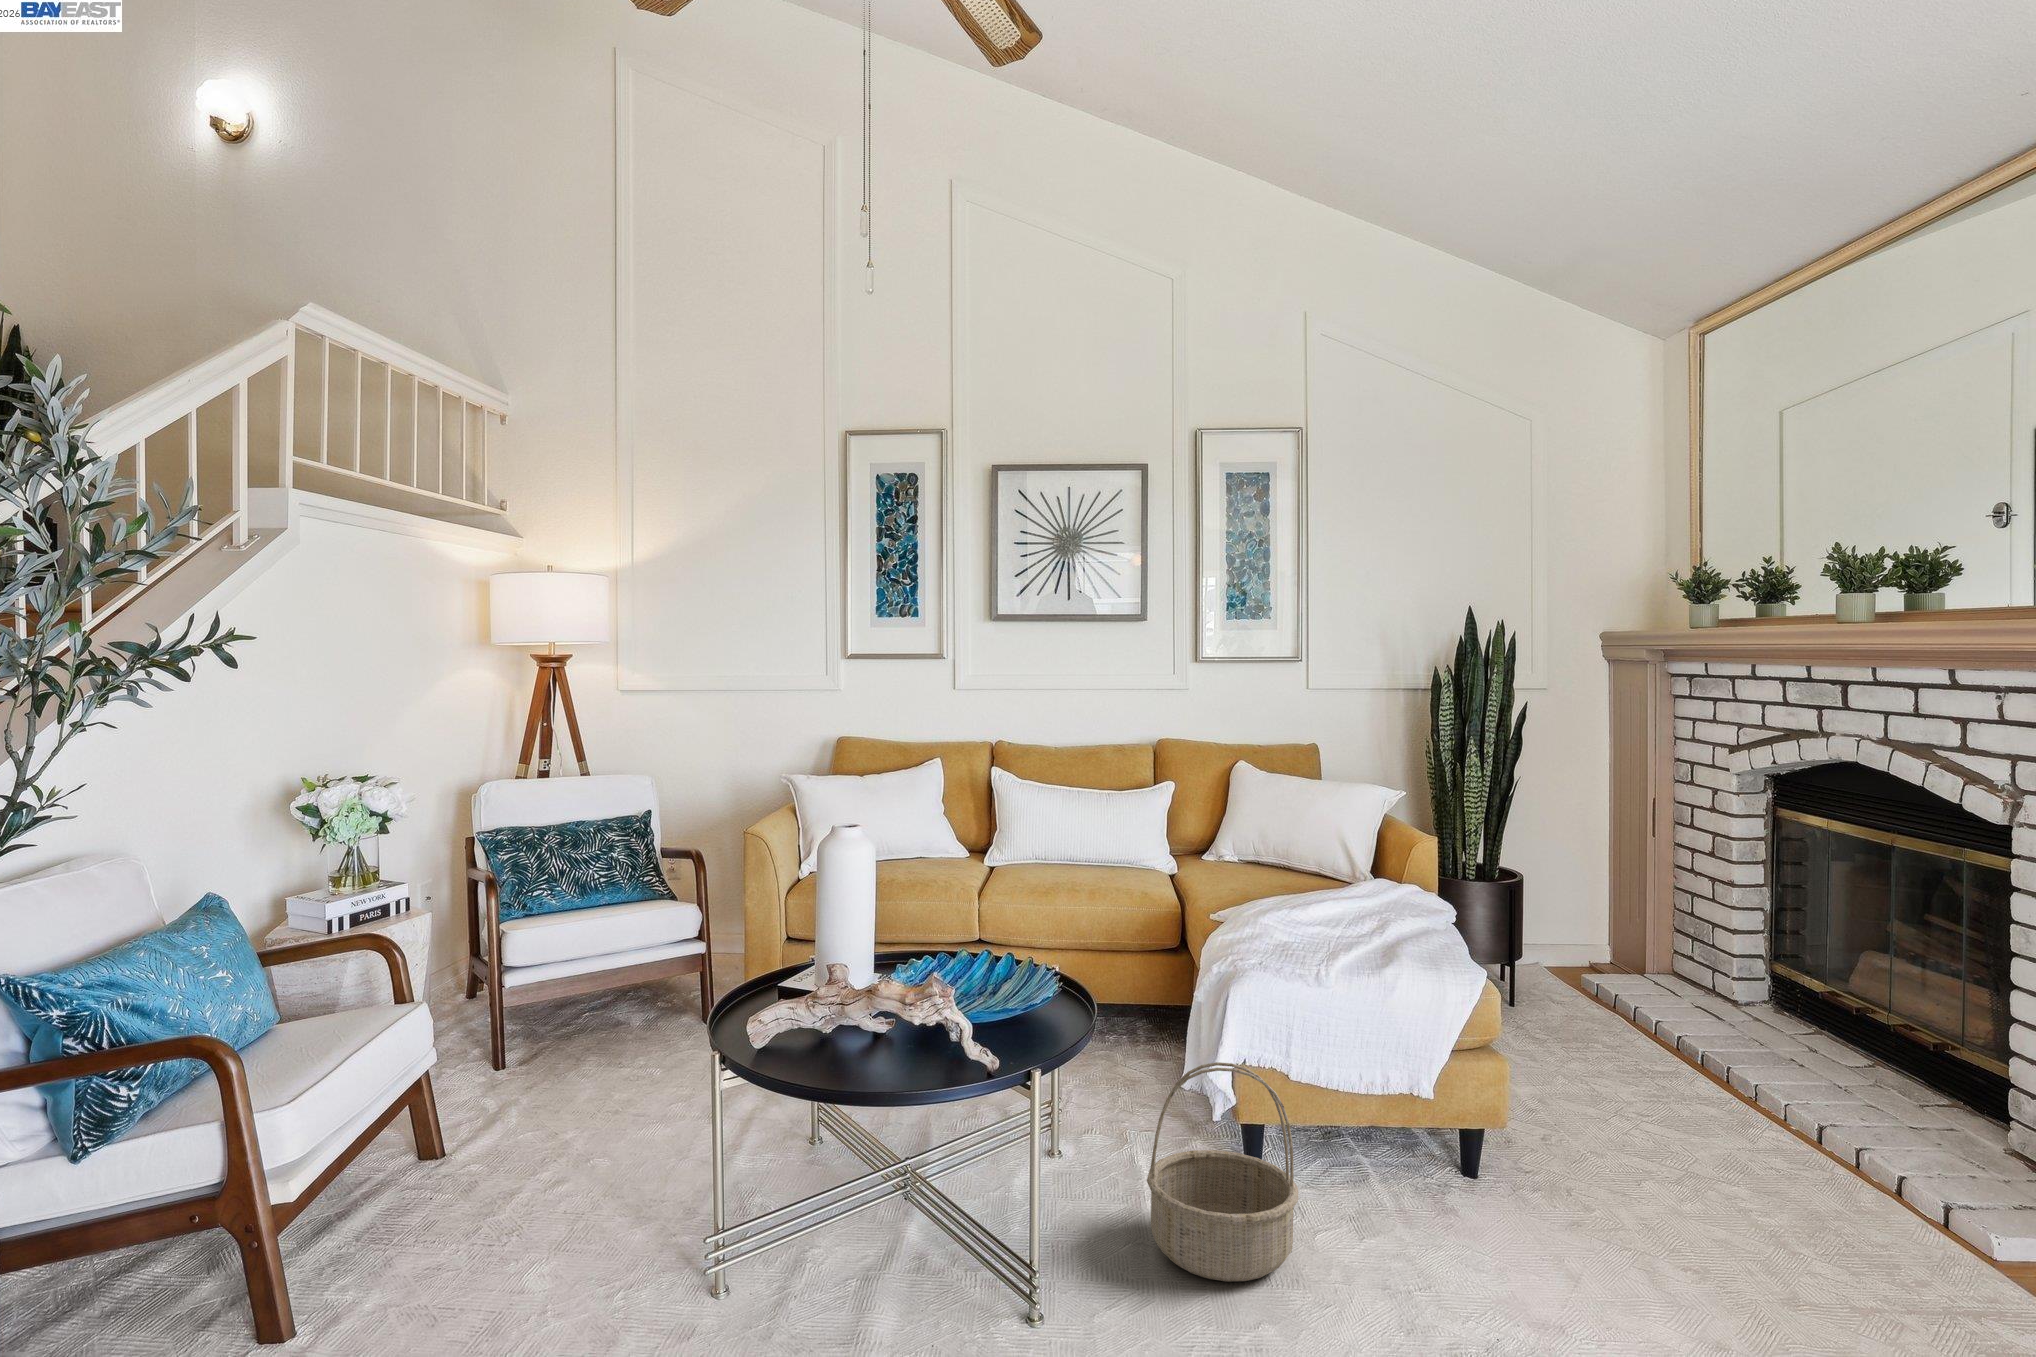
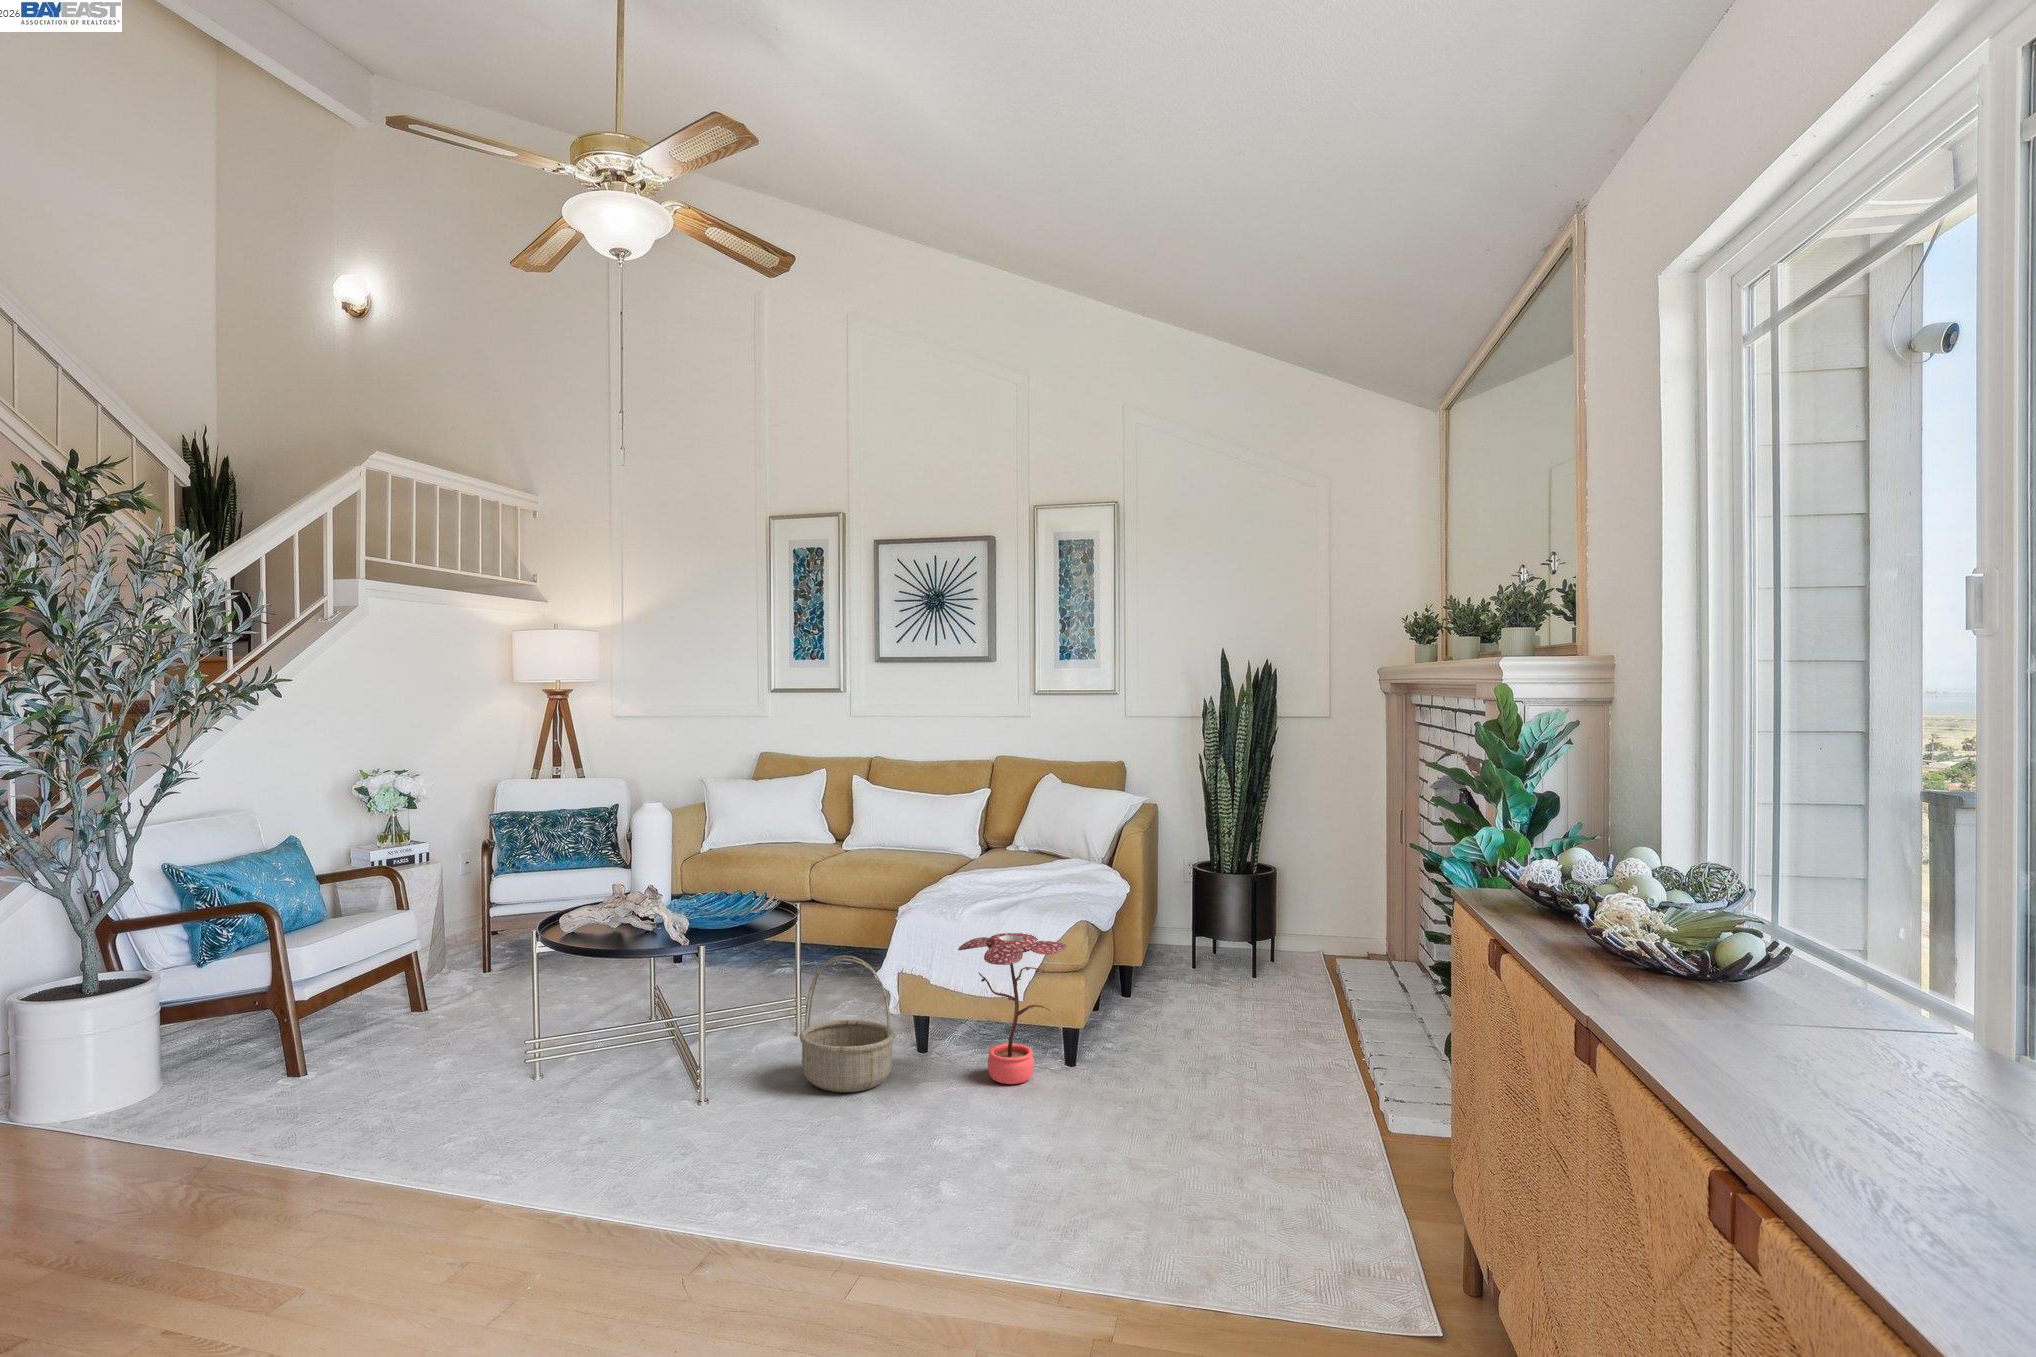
potted plant: none [1364,1003,1529,1238] -> present [958,933,1066,1084]

